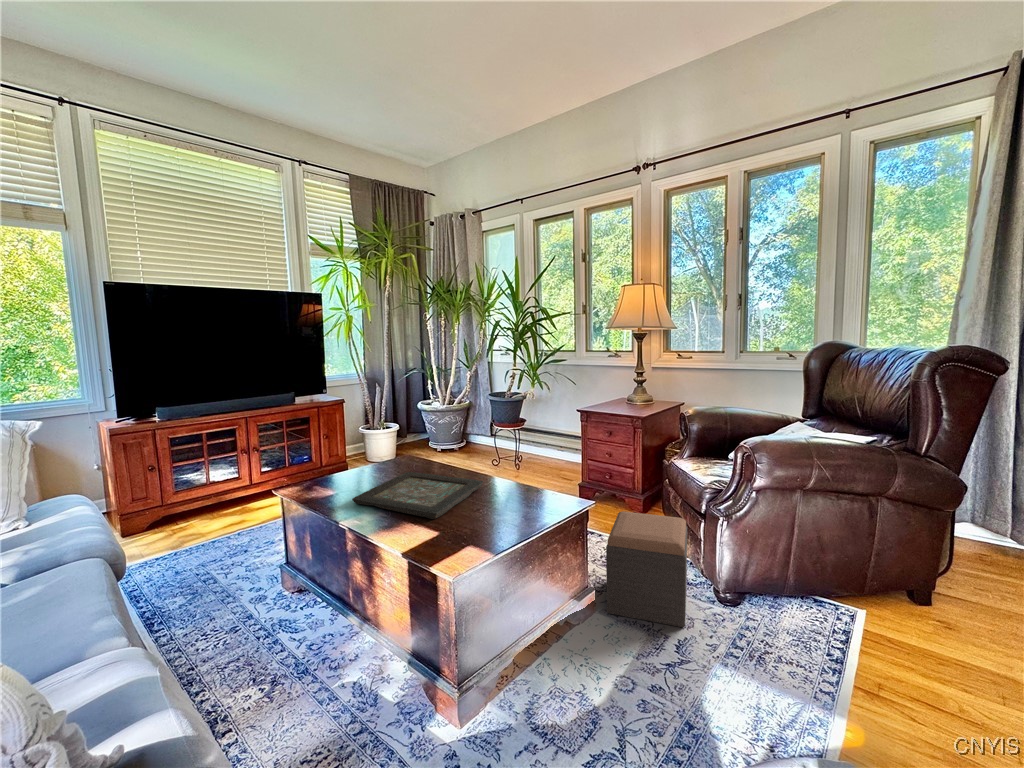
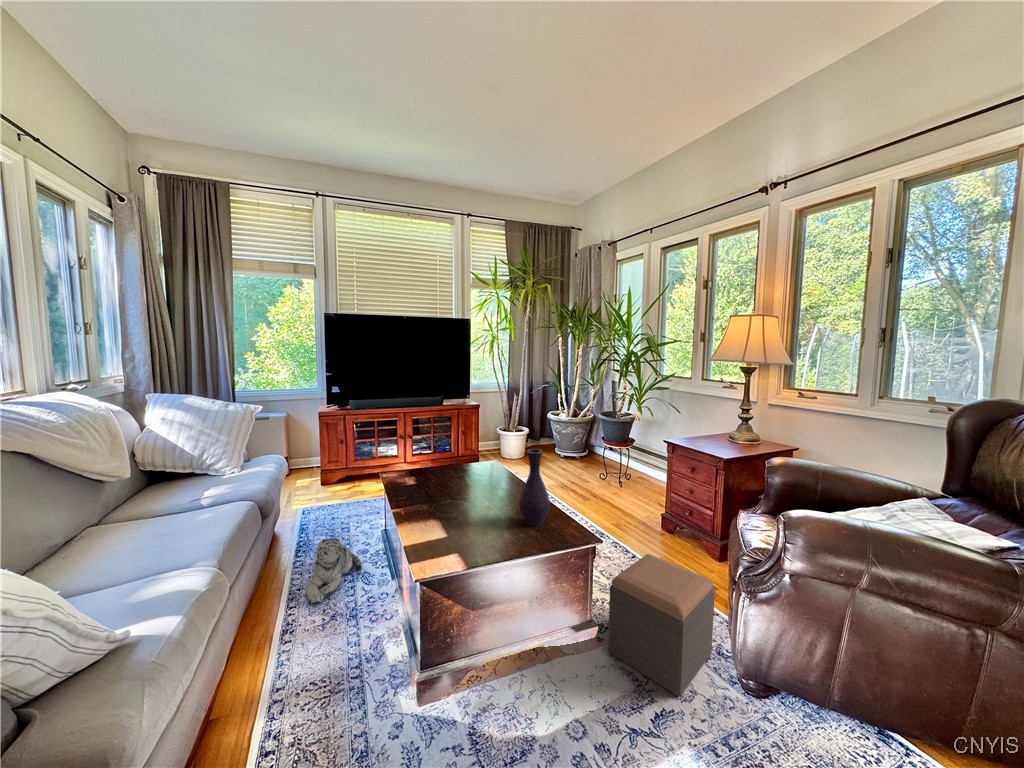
vase: none [502,421,535,505] -> present [519,449,550,527]
decorative tray: present [353,472,483,519] -> none [414,476,519,522]
plush toy: none [204,585,275,681] -> present [306,538,362,604]

